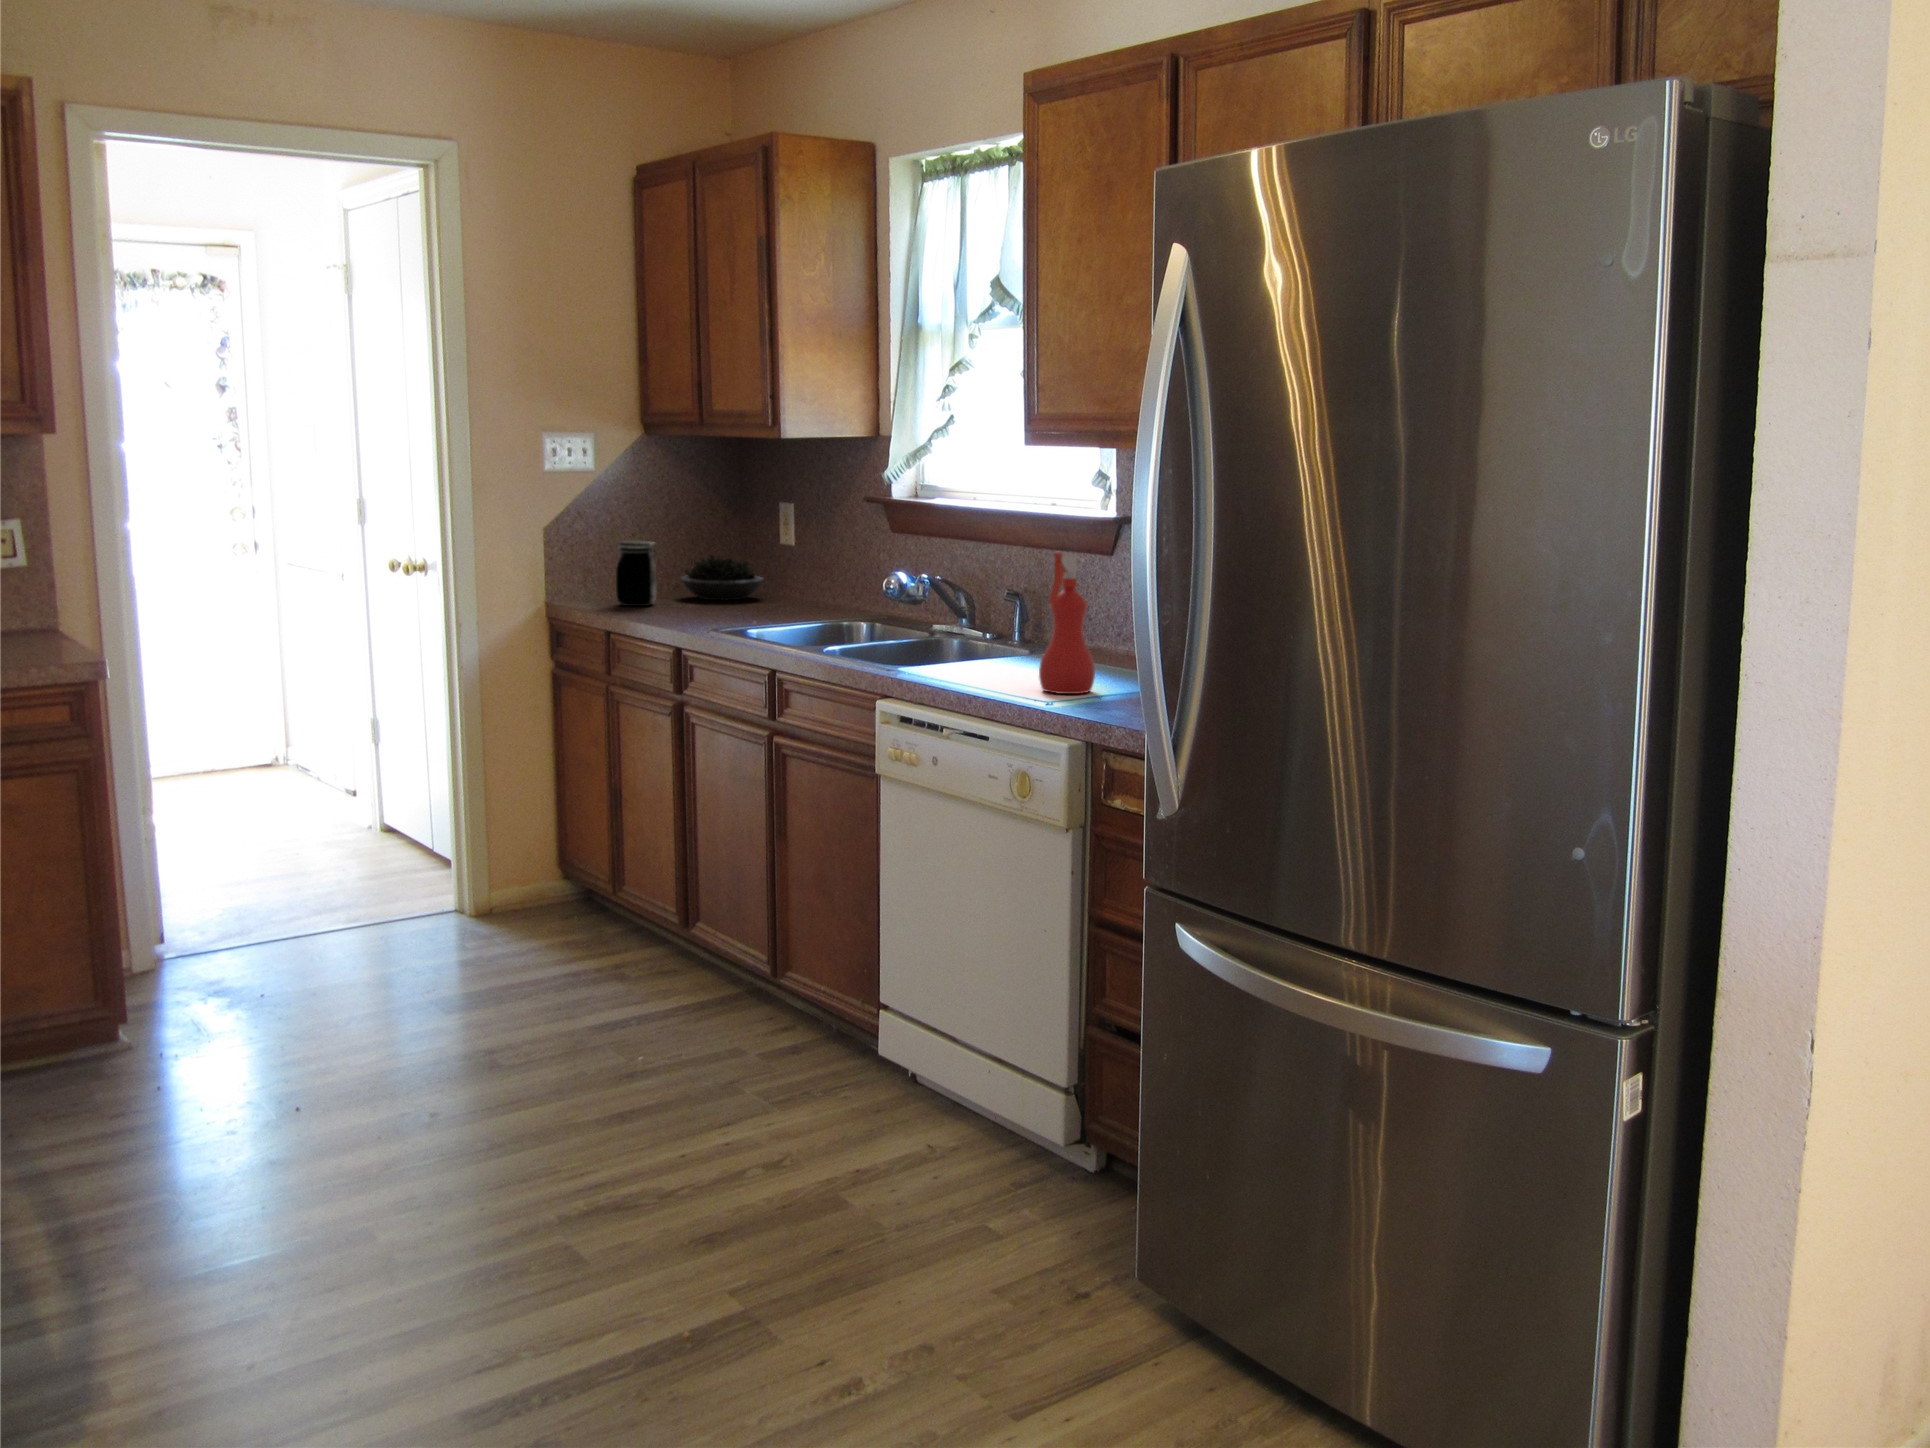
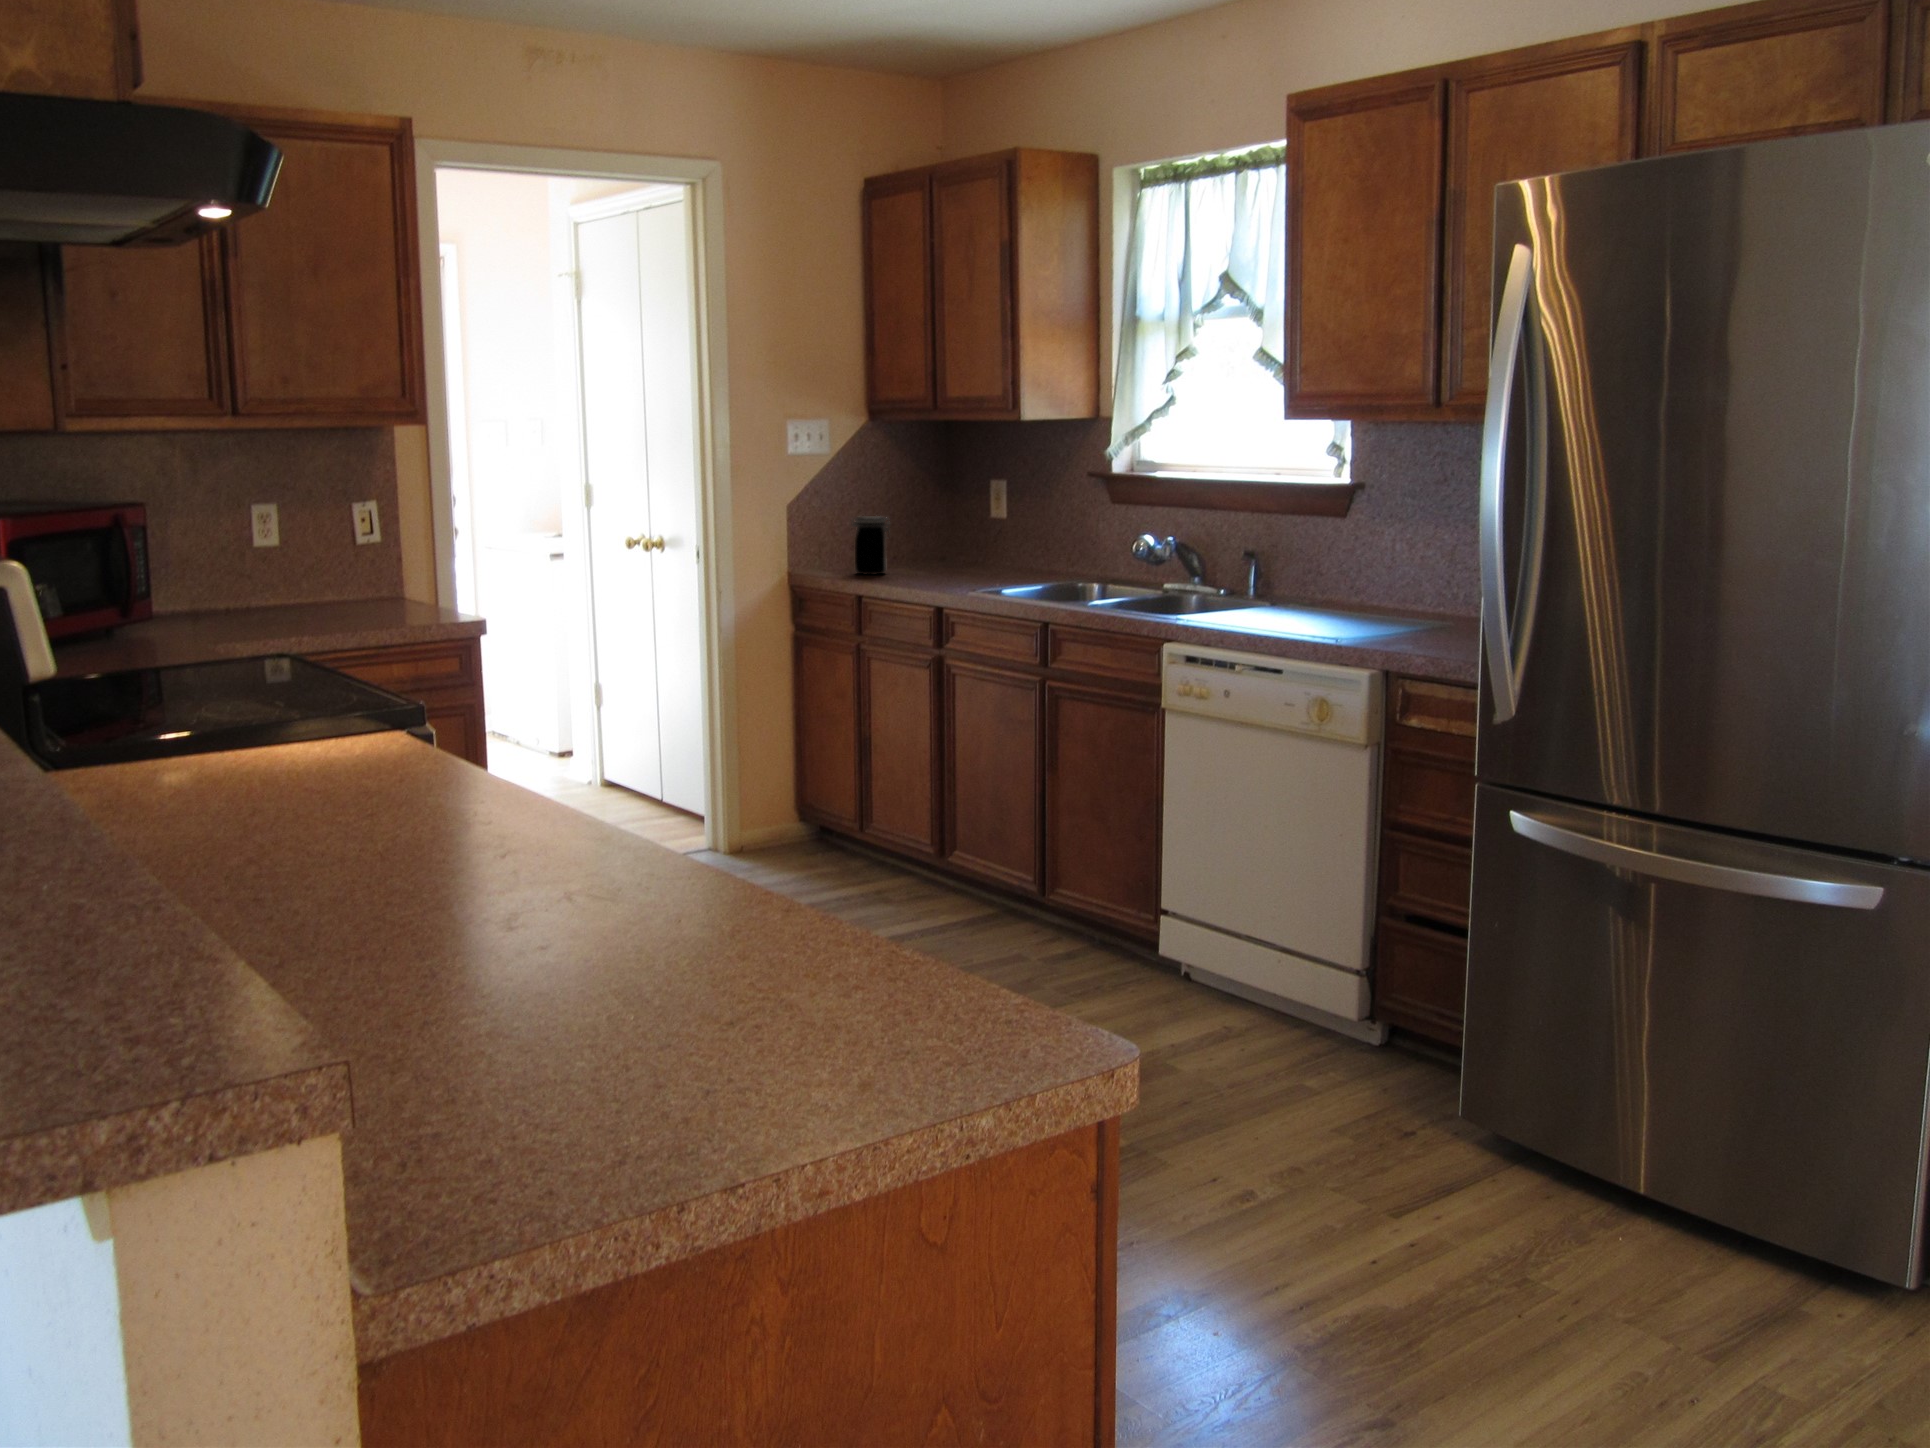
spray bottle: present [1039,552,1095,694] -> none [1317,511,1366,634]
succulent plant: present [681,555,763,600] -> none [900,527,974,569]

